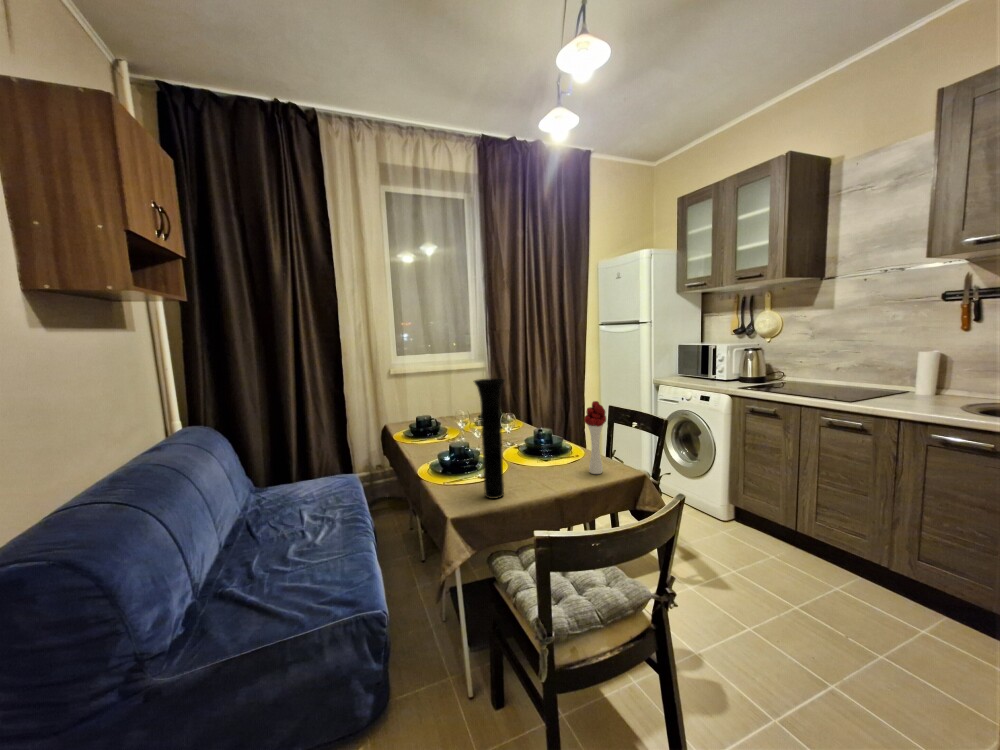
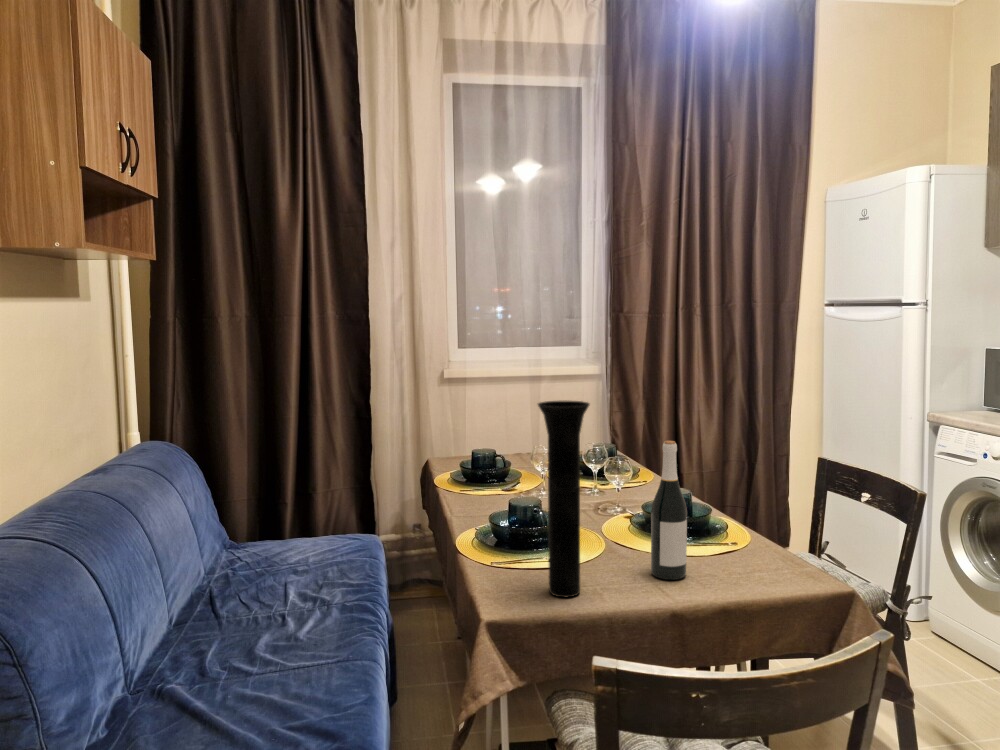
wine bottle: none [540,399,562,482] -> present [651,441,687,580]
flower bouquet: present [584,401,606,474] -> none [732,449,773,576]

